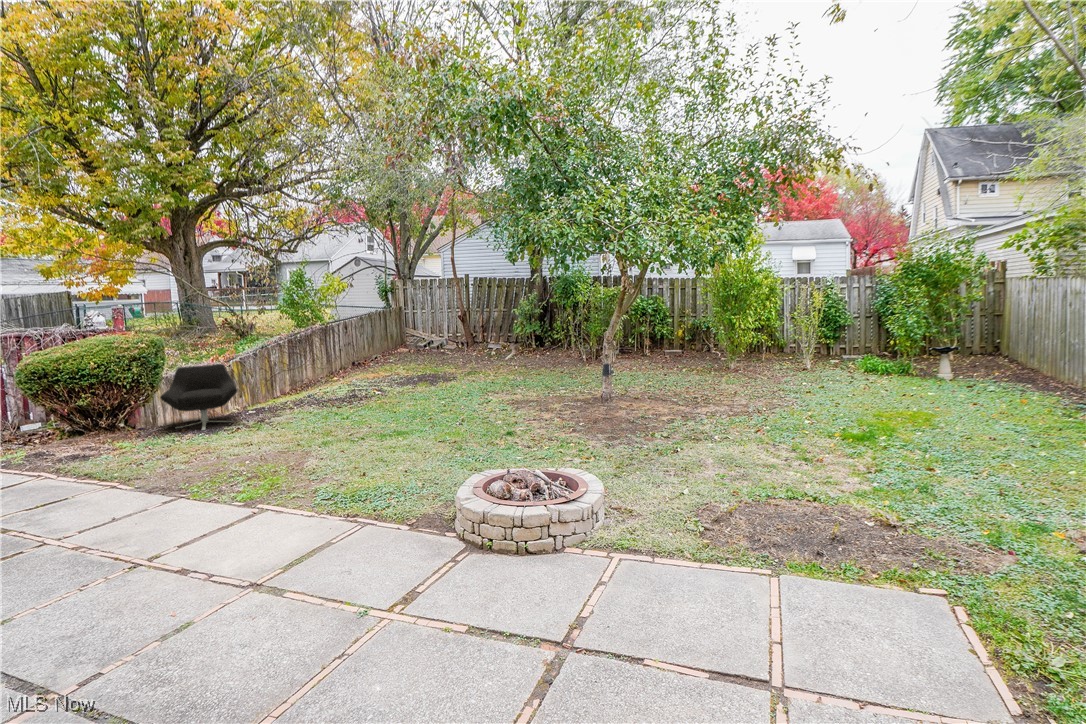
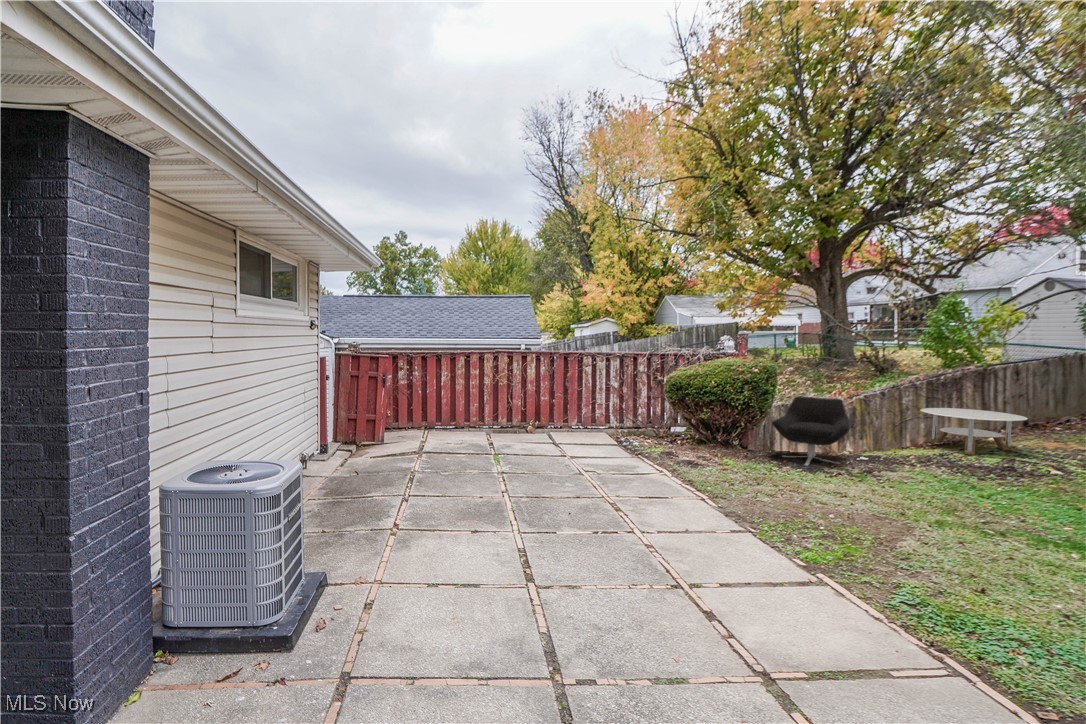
round table: none [285,356,358,392] -> present [921,408,1028,455]

